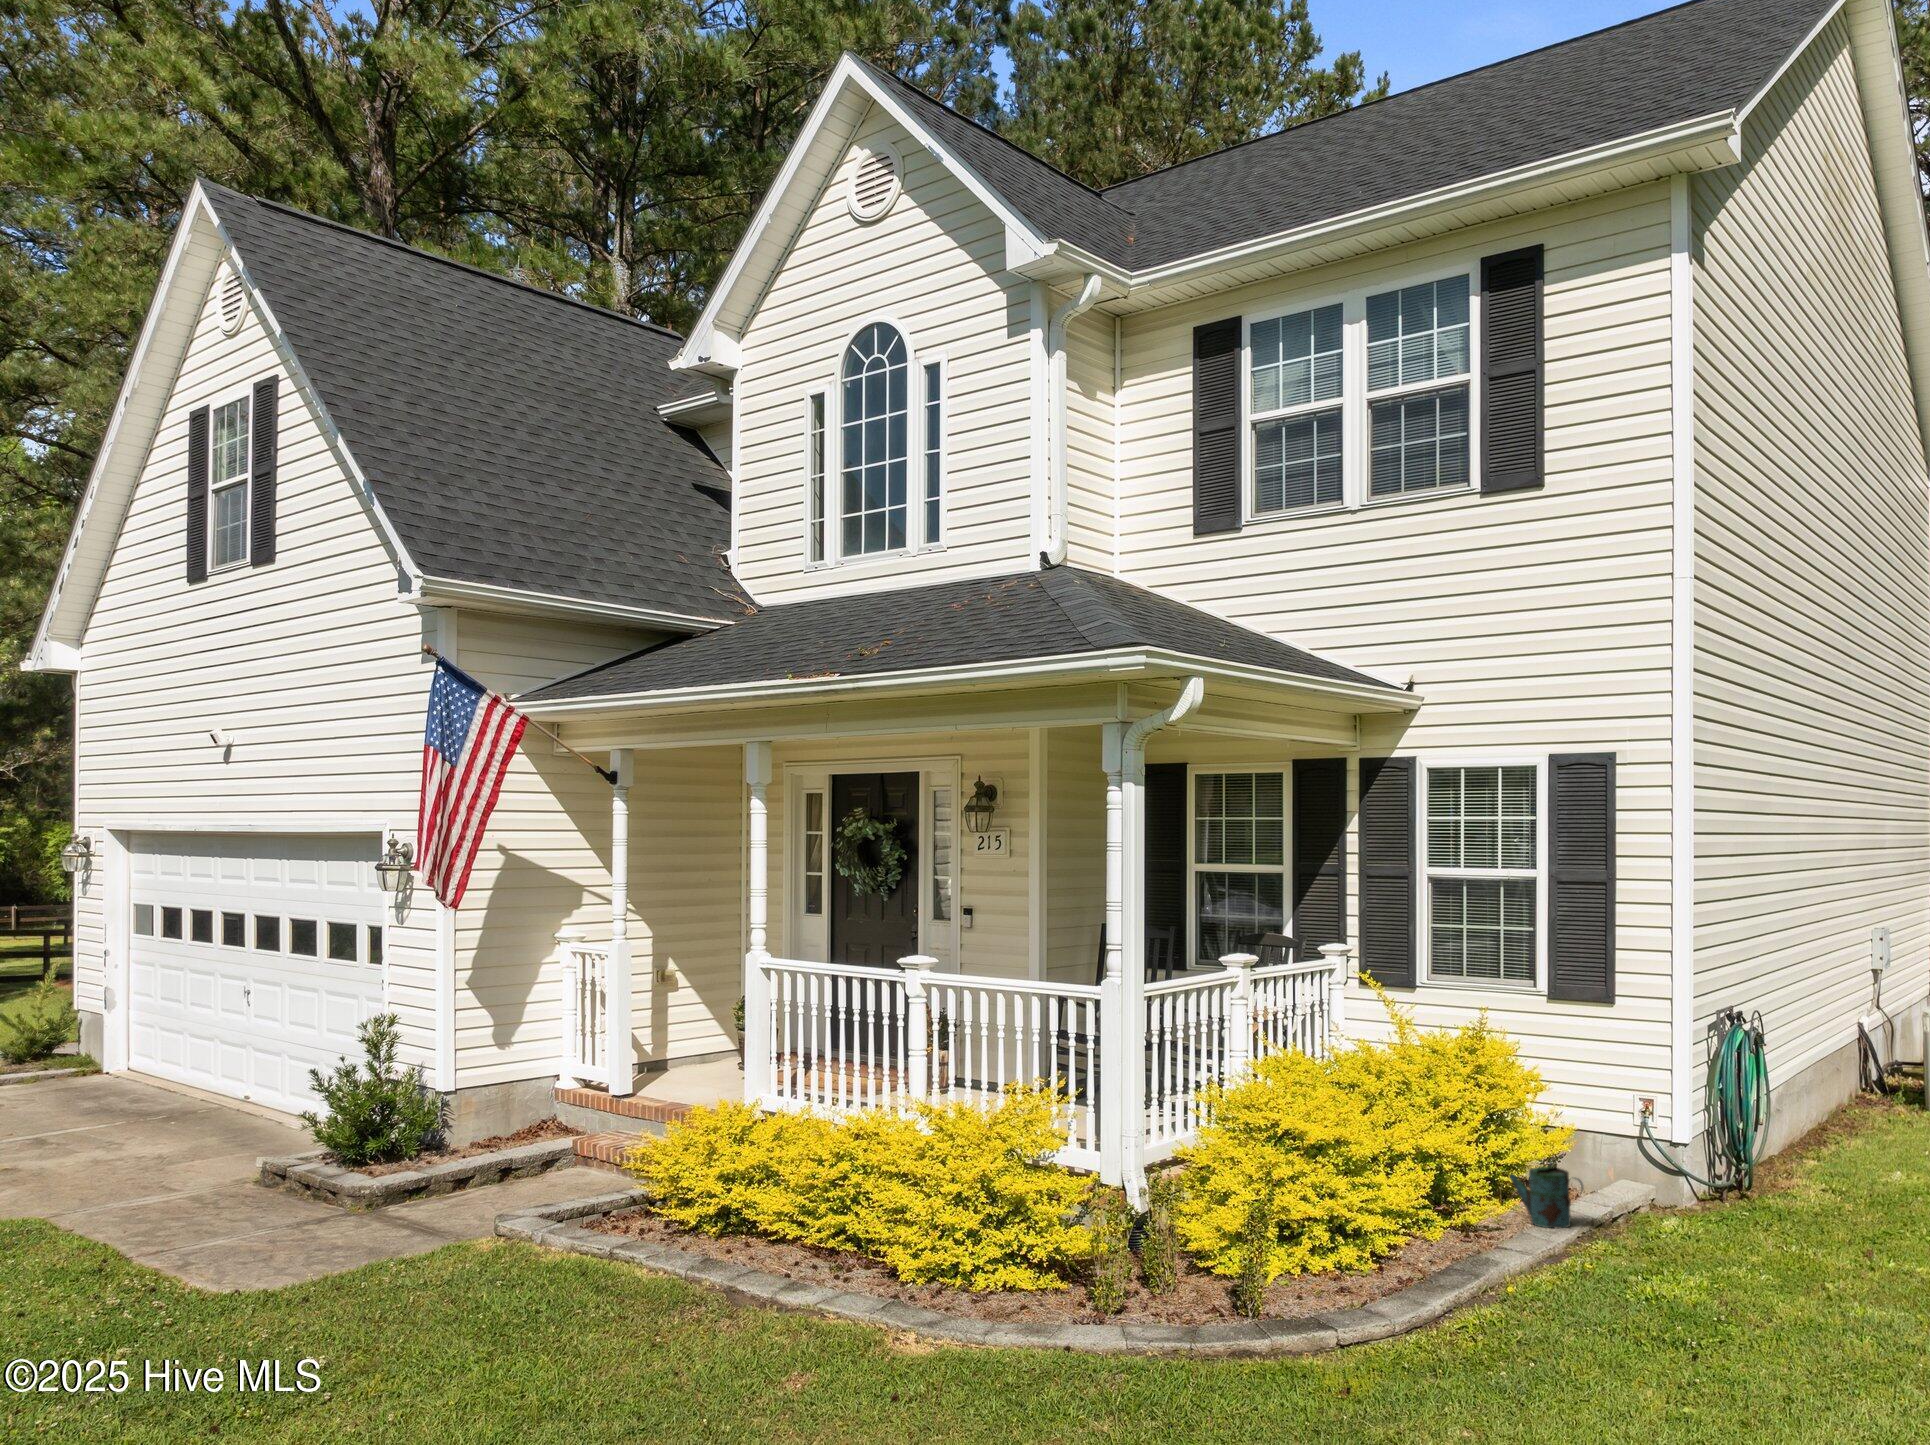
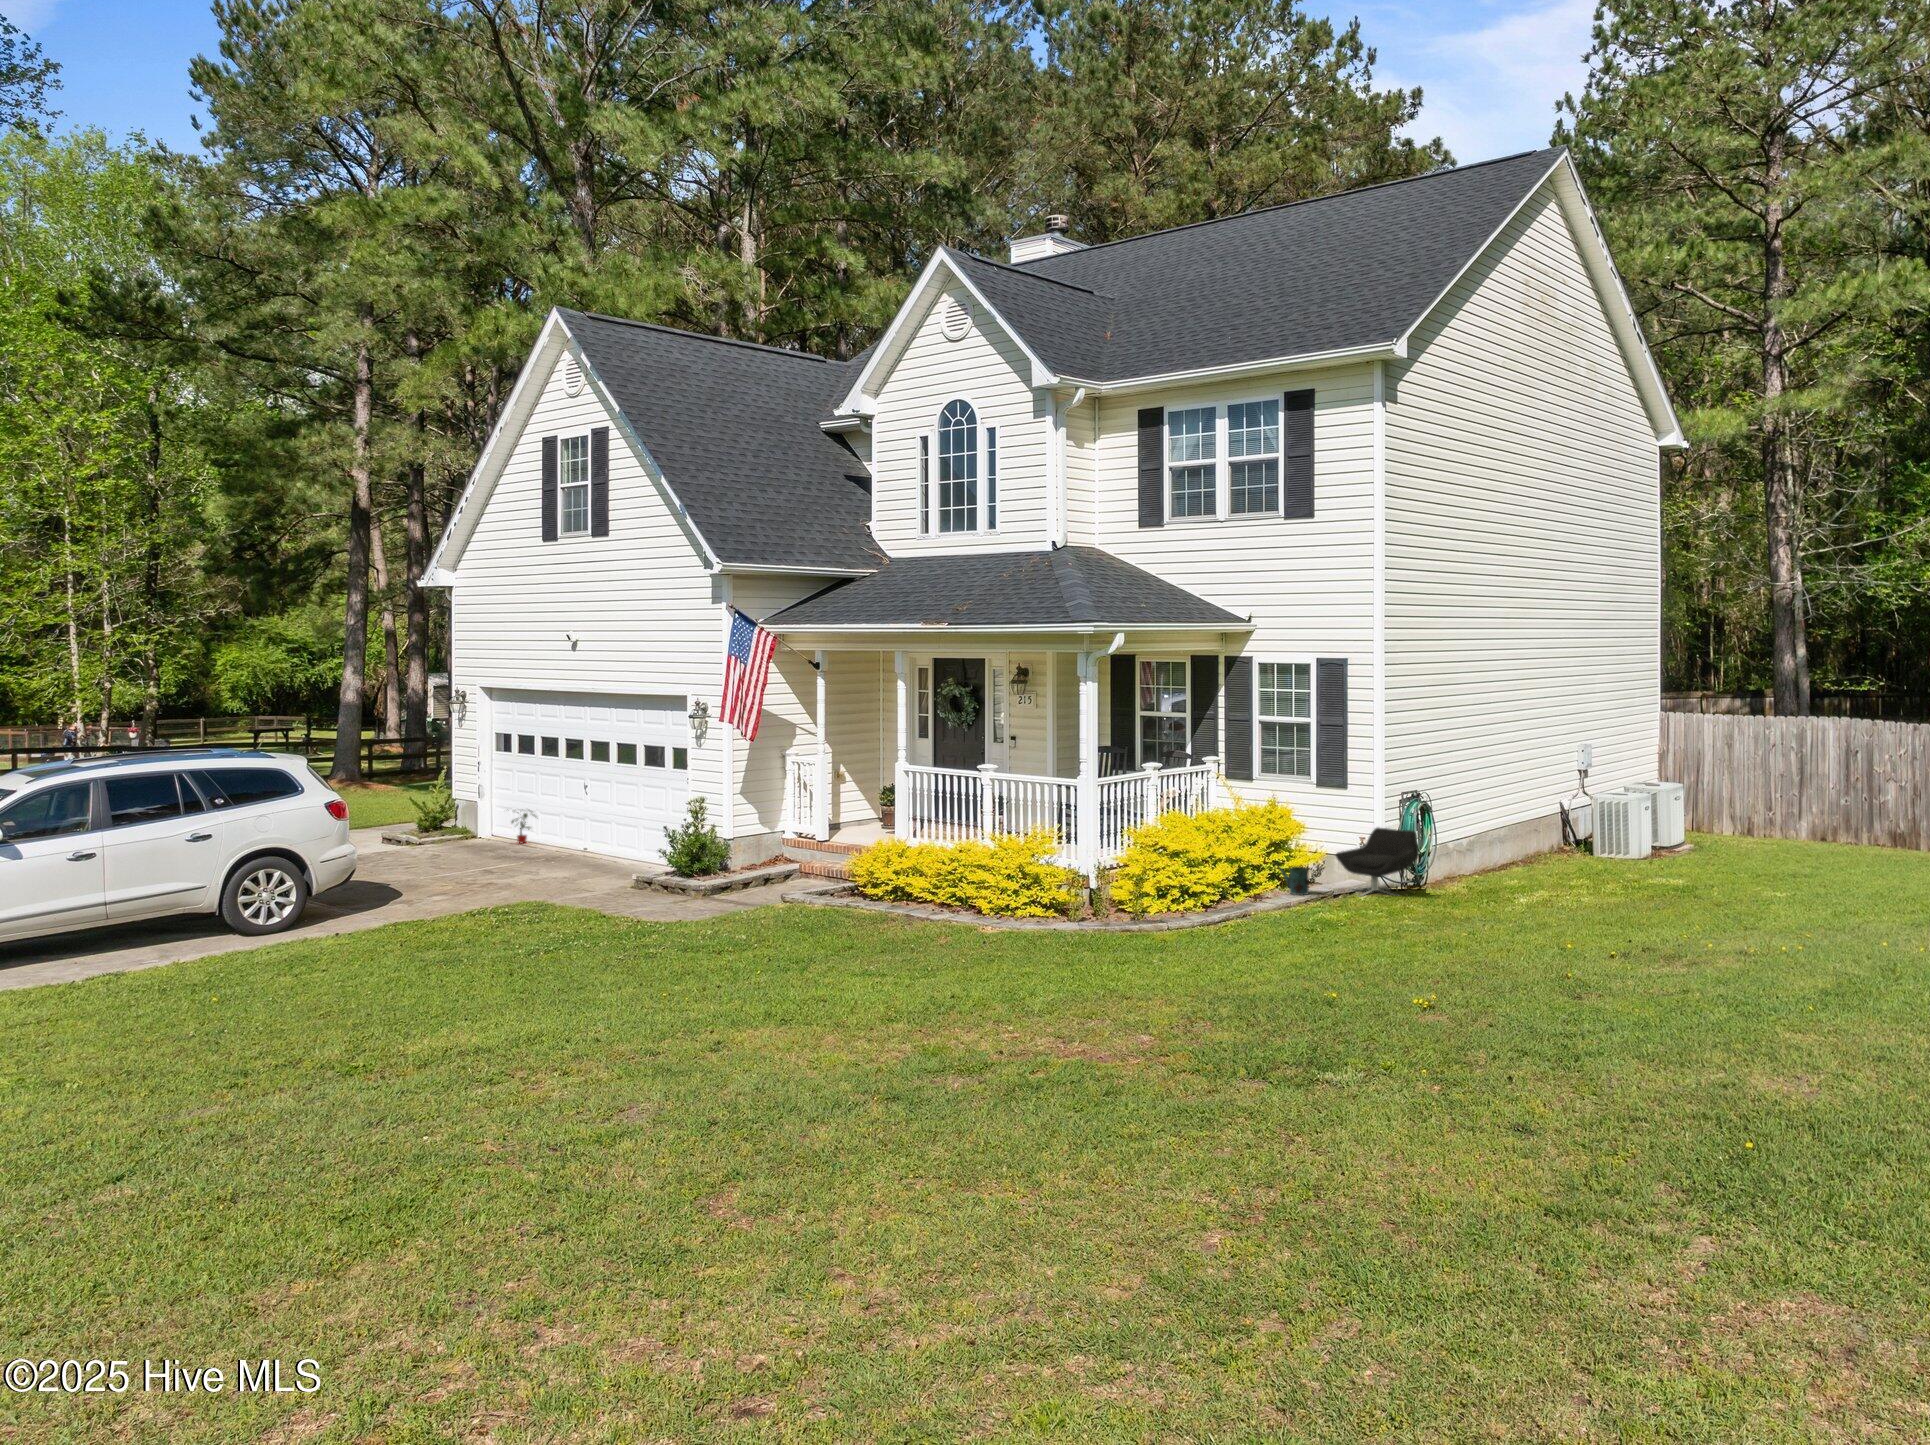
potted plant: none [80,1035,142,1097] -> present [512,812,536,843]
lounge chair: none [1615,1082,1788,1233] -> present [1335,828,1419,896]

